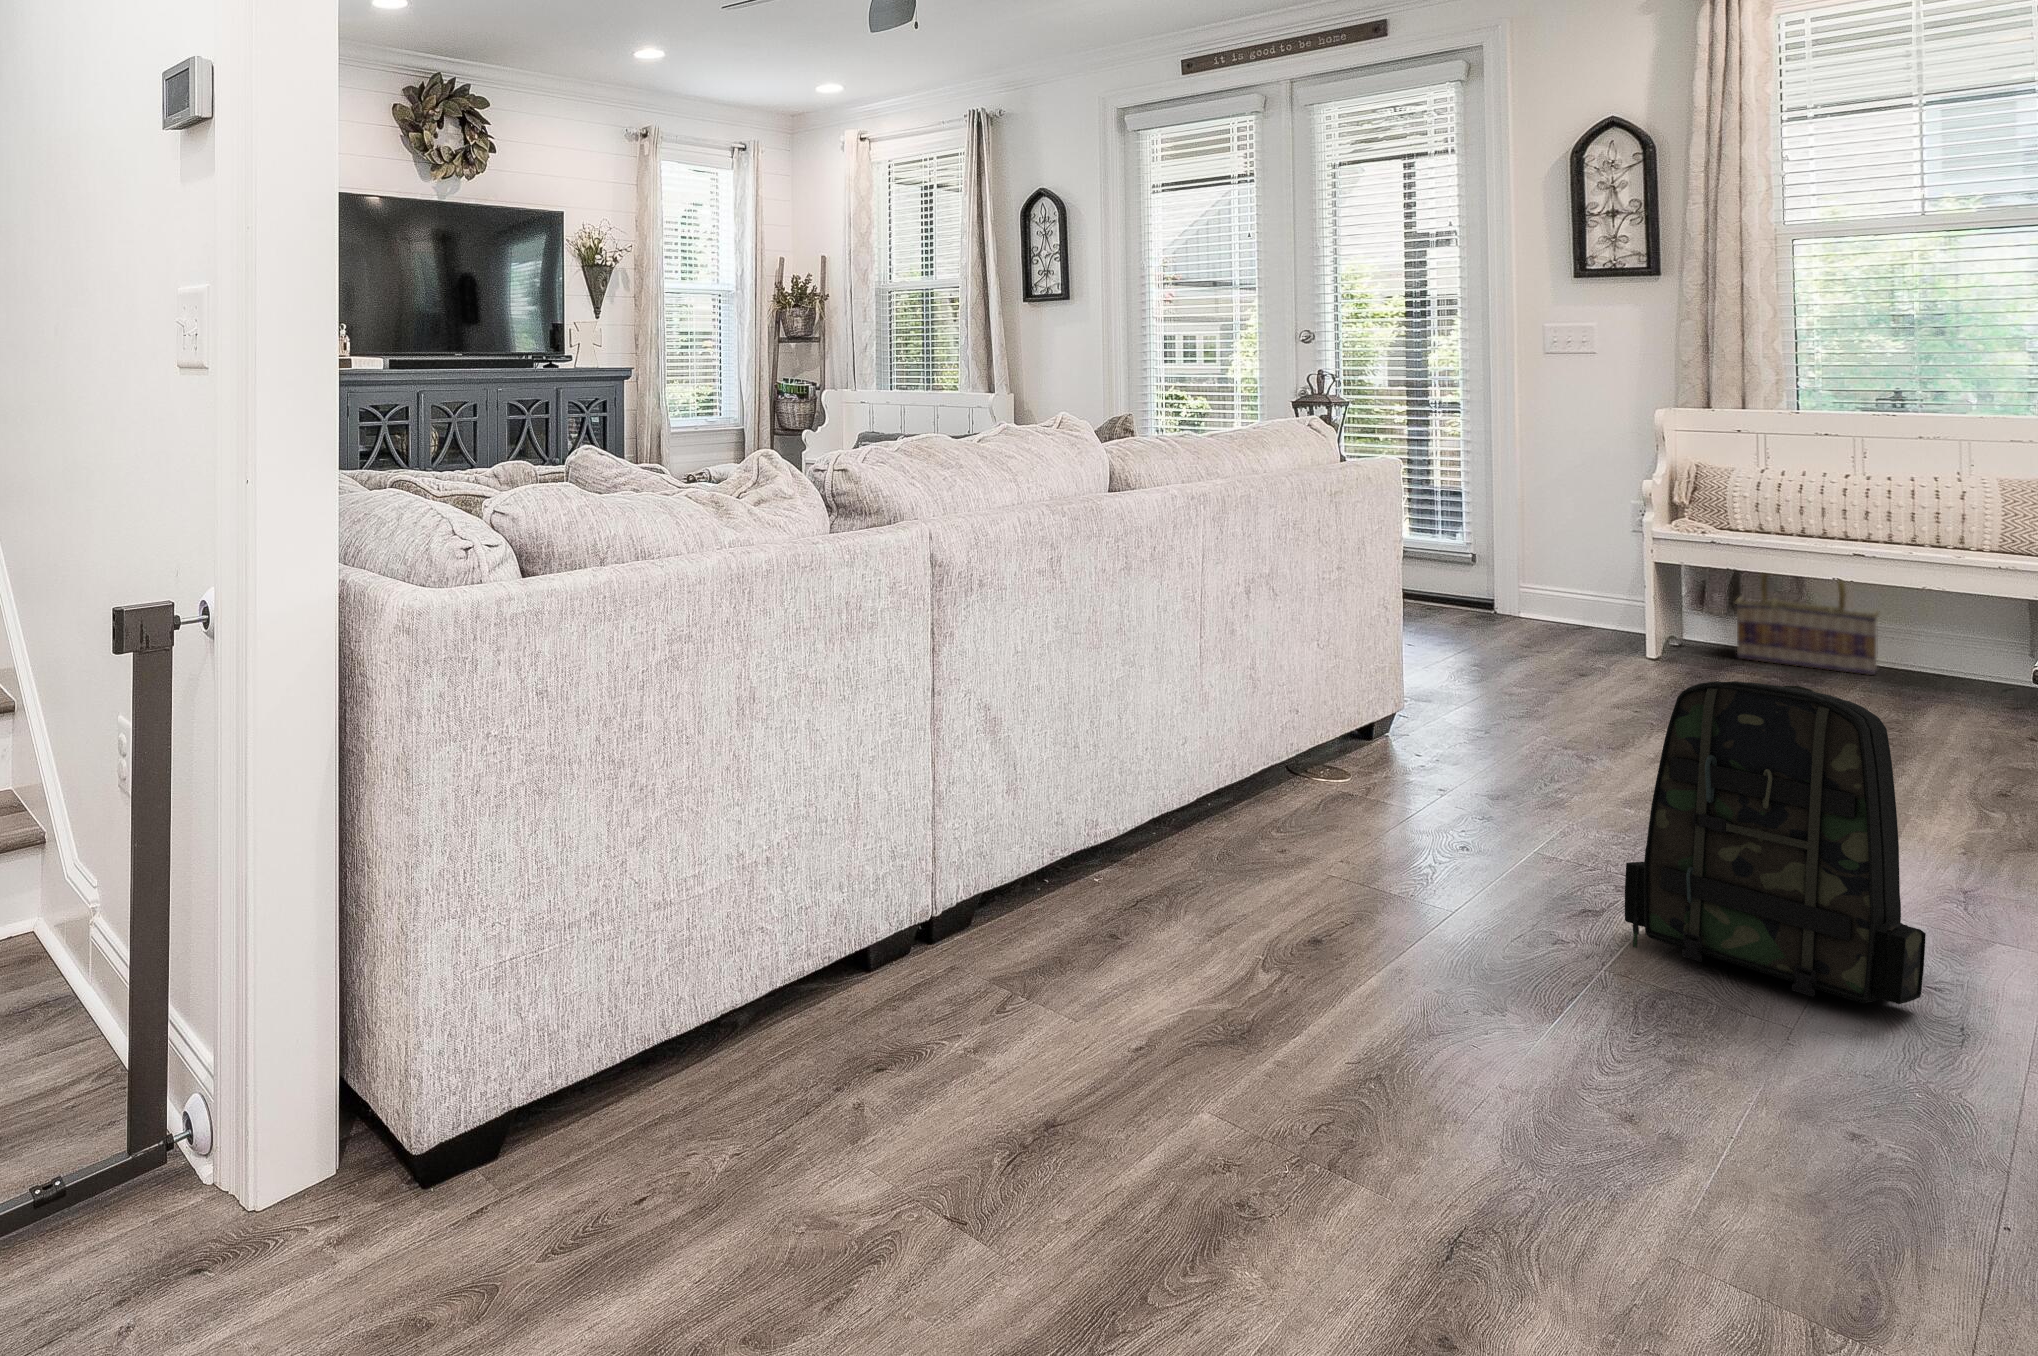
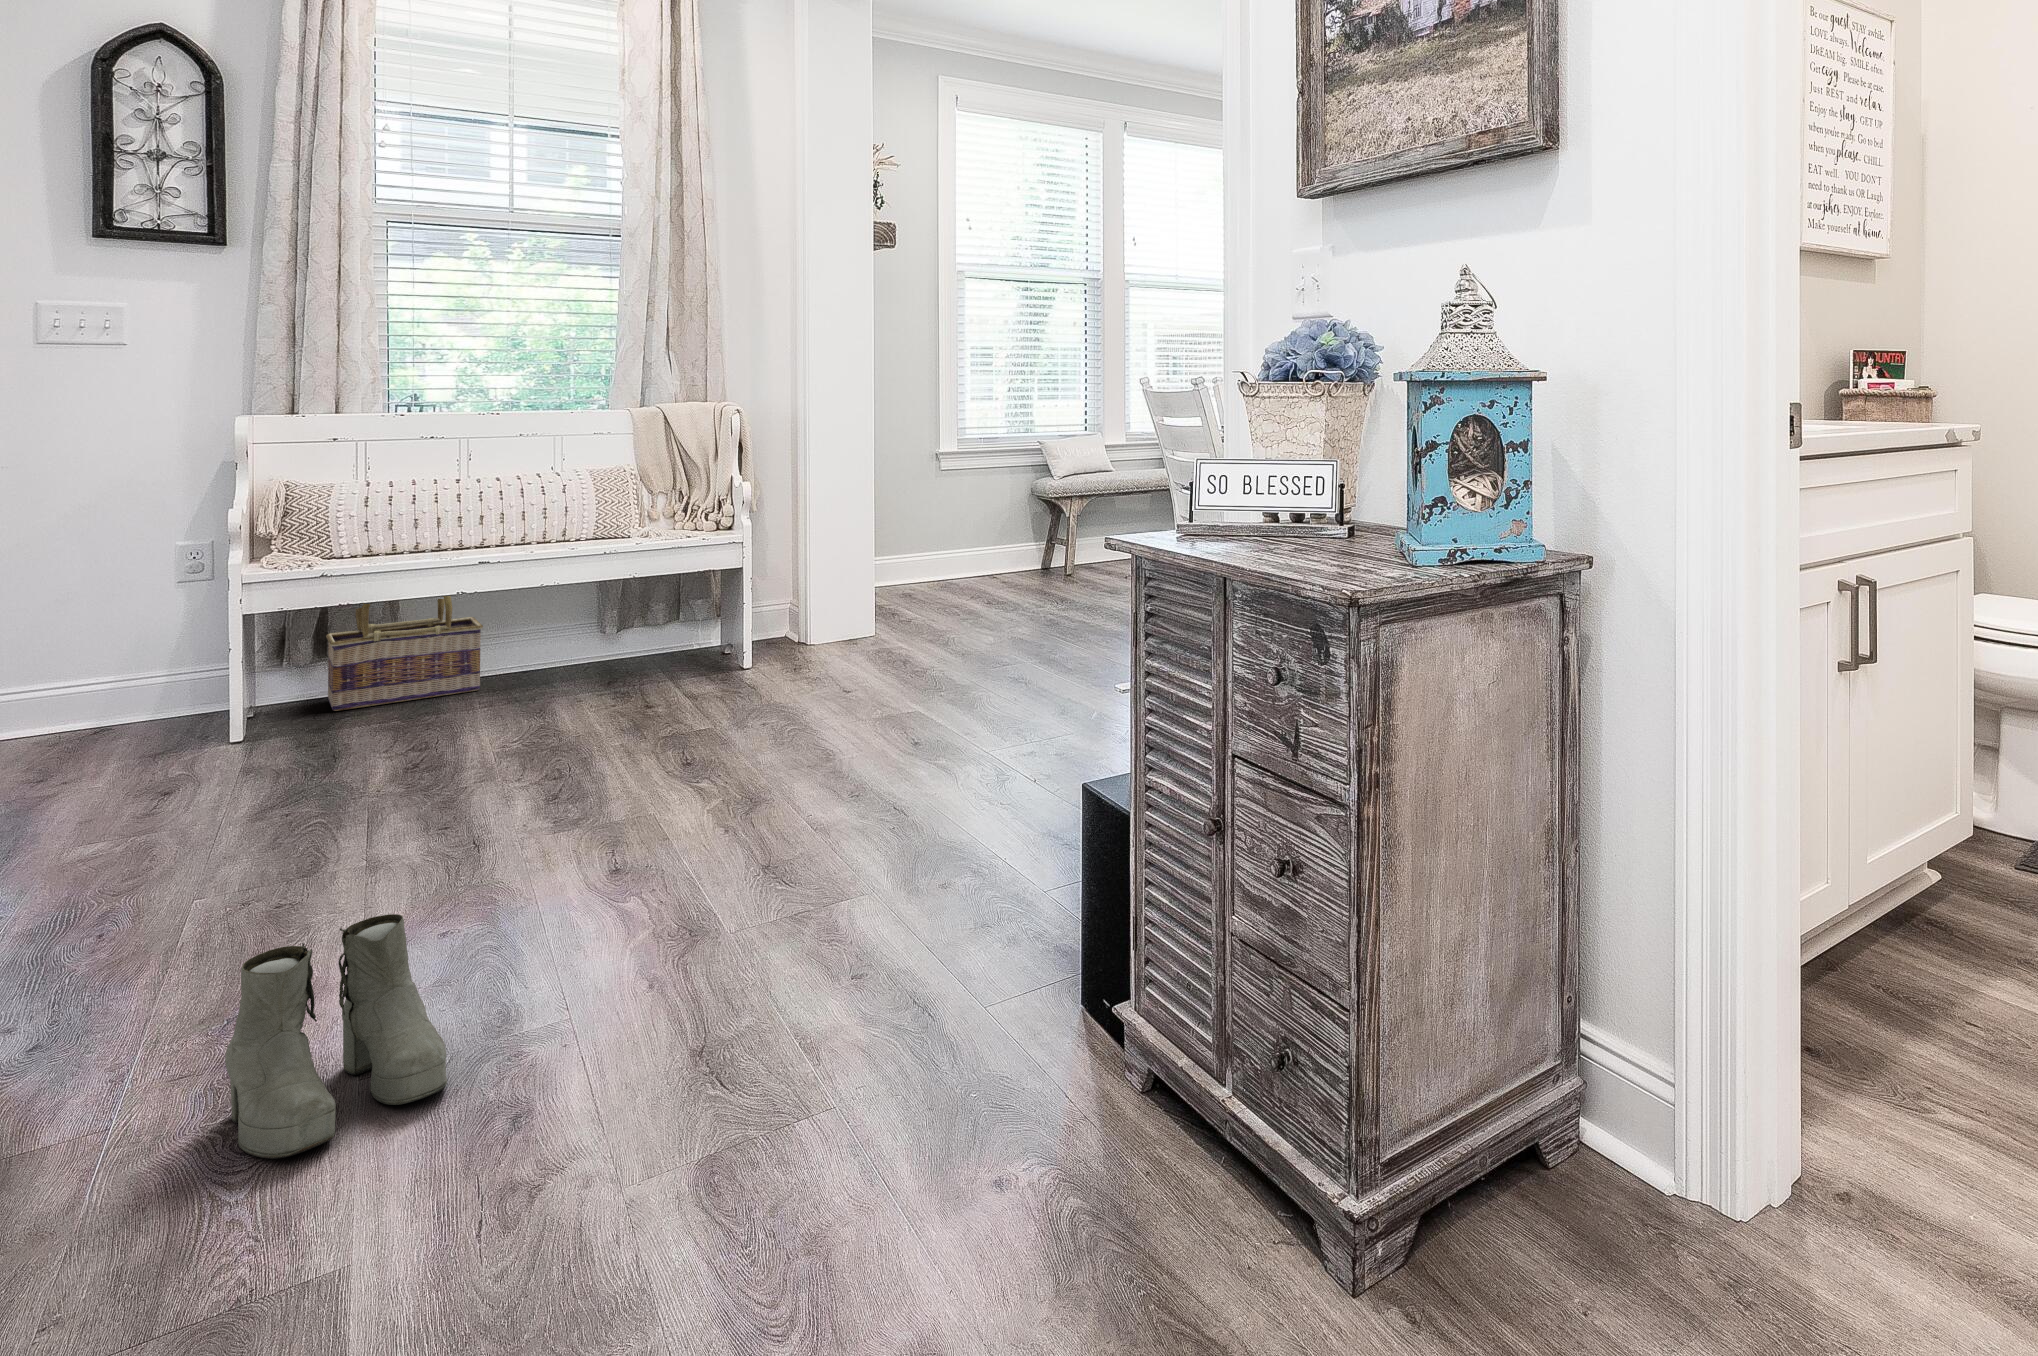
backpack: present [1625,681,1926,1004] -> none [656,735,960,1184]
boots: none [1457,726,1575,851] -> present [225,914,447,1159]

